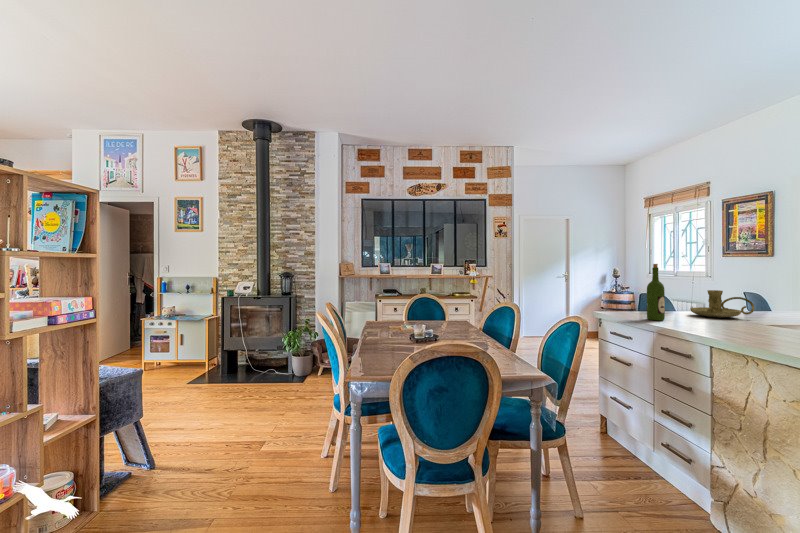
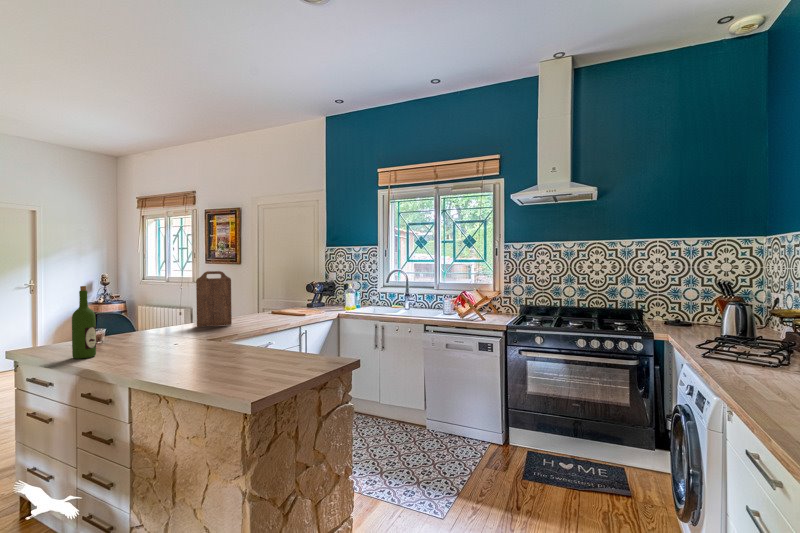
cutting board: none [741,257,787,315] -> present [196,271,232,327]
candle holder: present [690,290,754,318] -> none [140,309,199,339]

